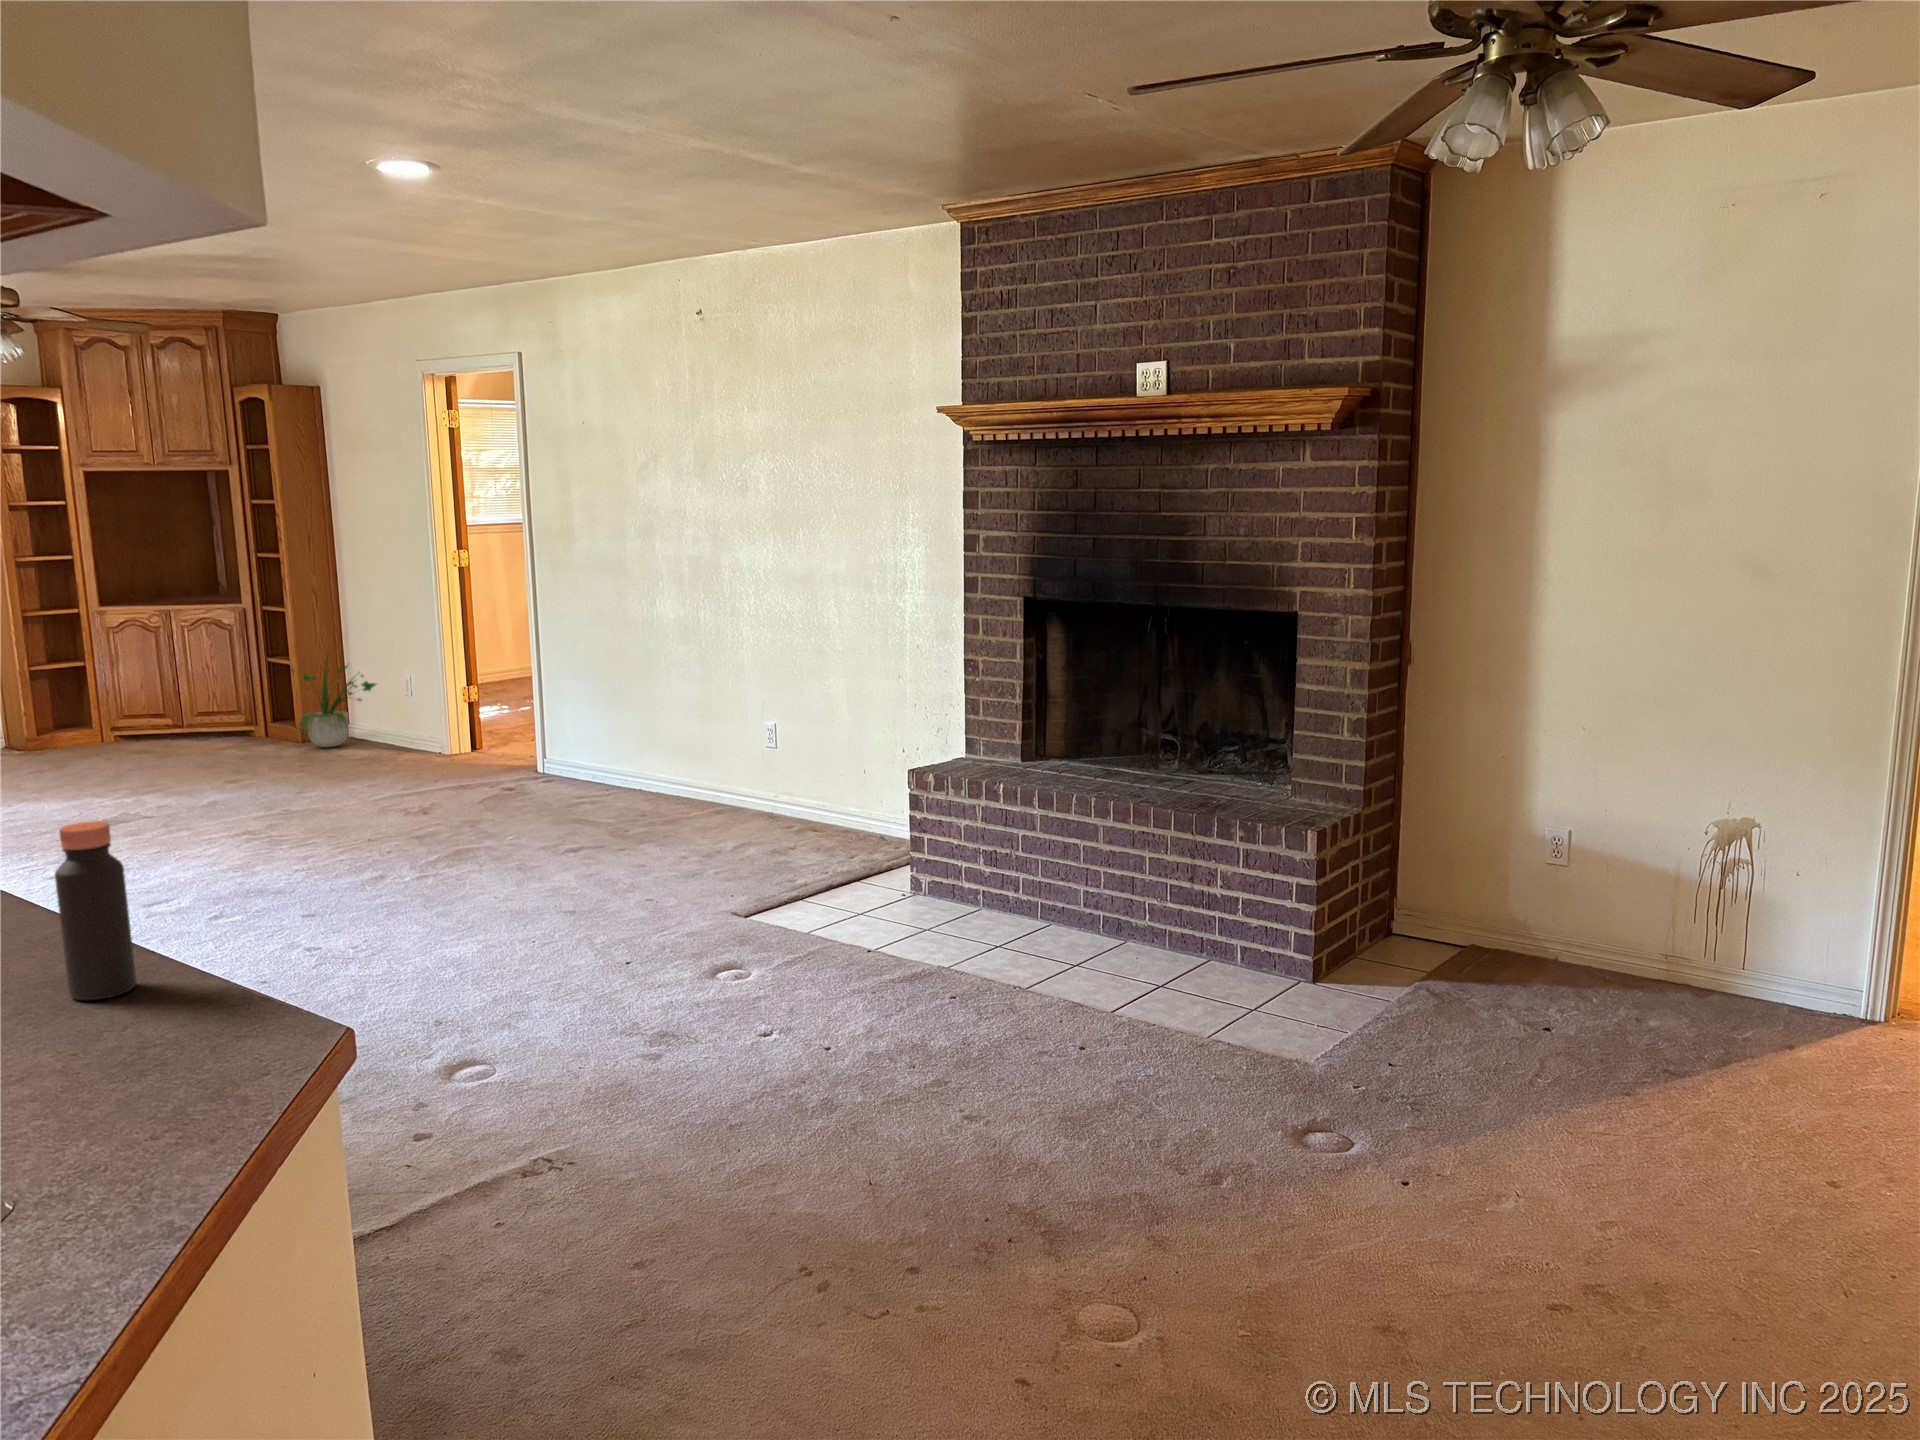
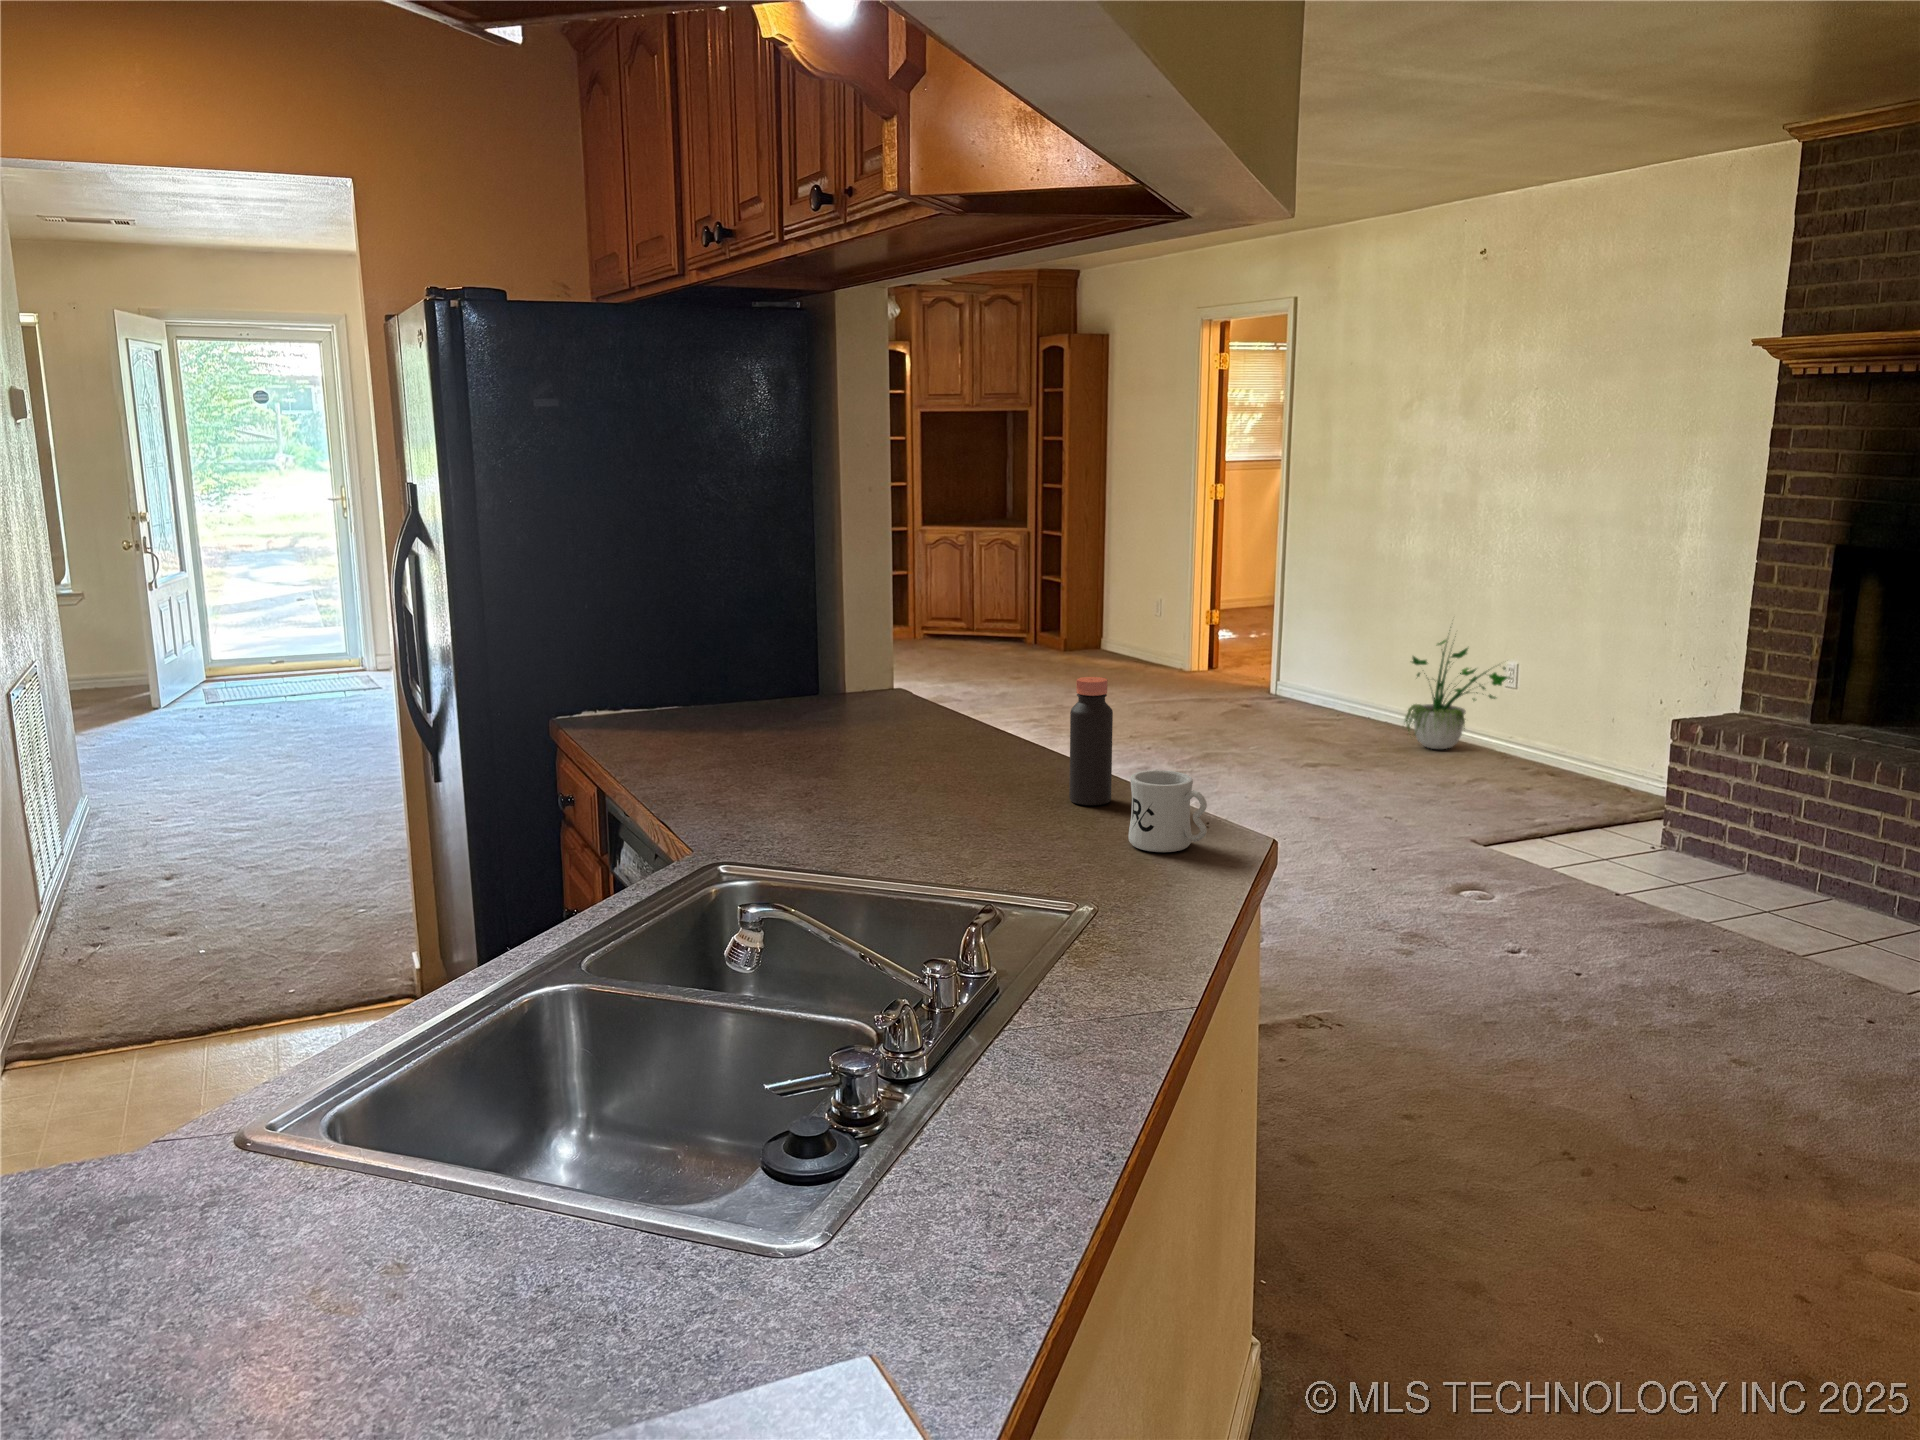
potted plant: present [299,650,376,747] -> present [1405,640,1508,749]
mug: none [114,946,233,1065] -> present [1128,770,1207,852]

